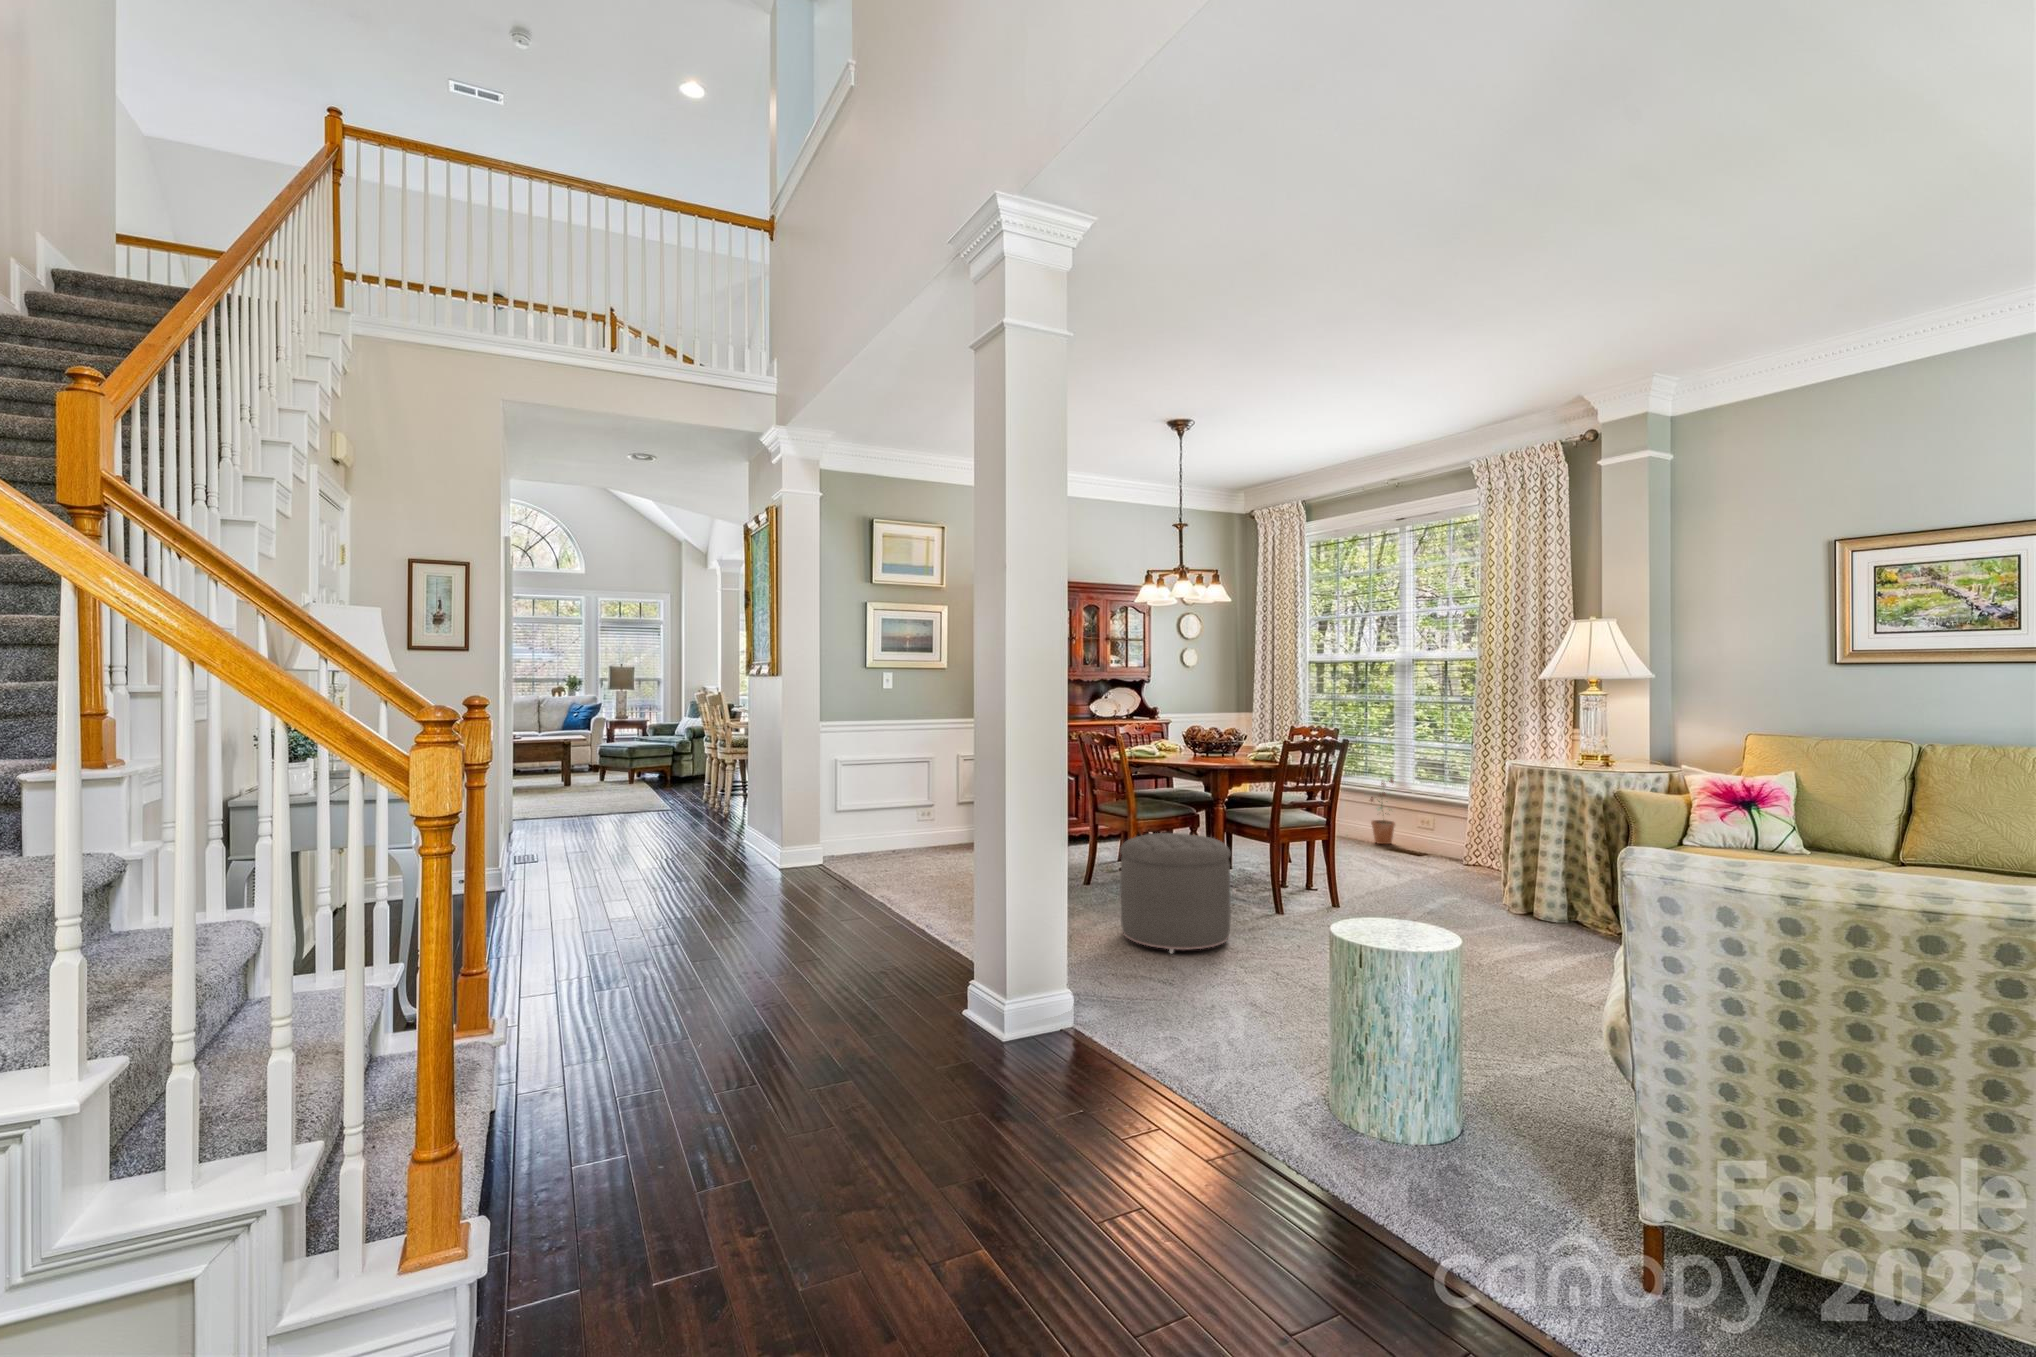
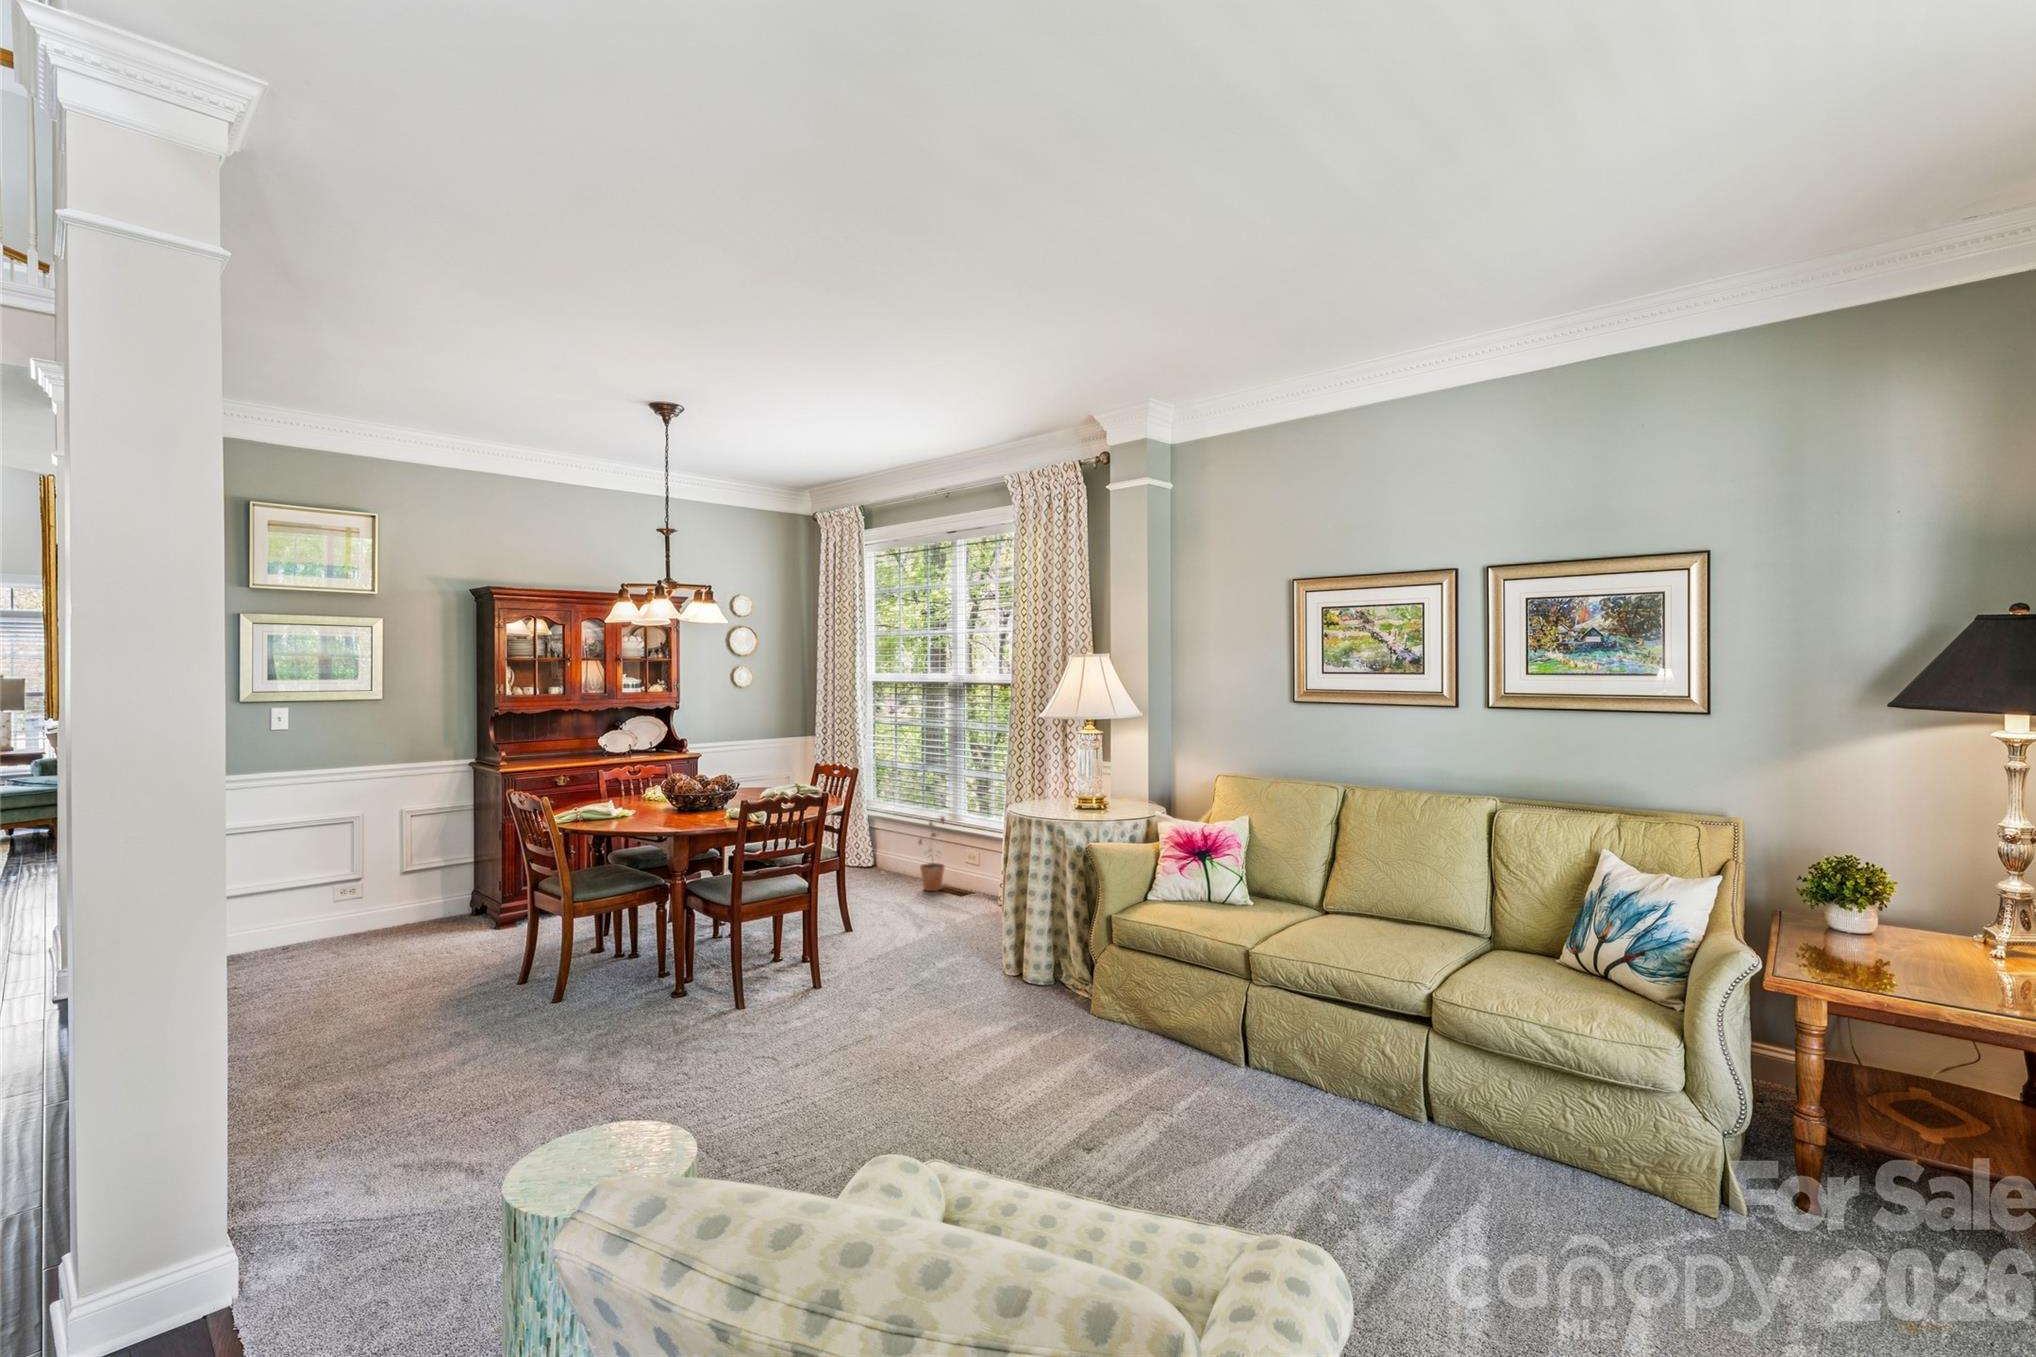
ottoman: present [1120,833,1231,953] -> none [486,925,641,1093]

